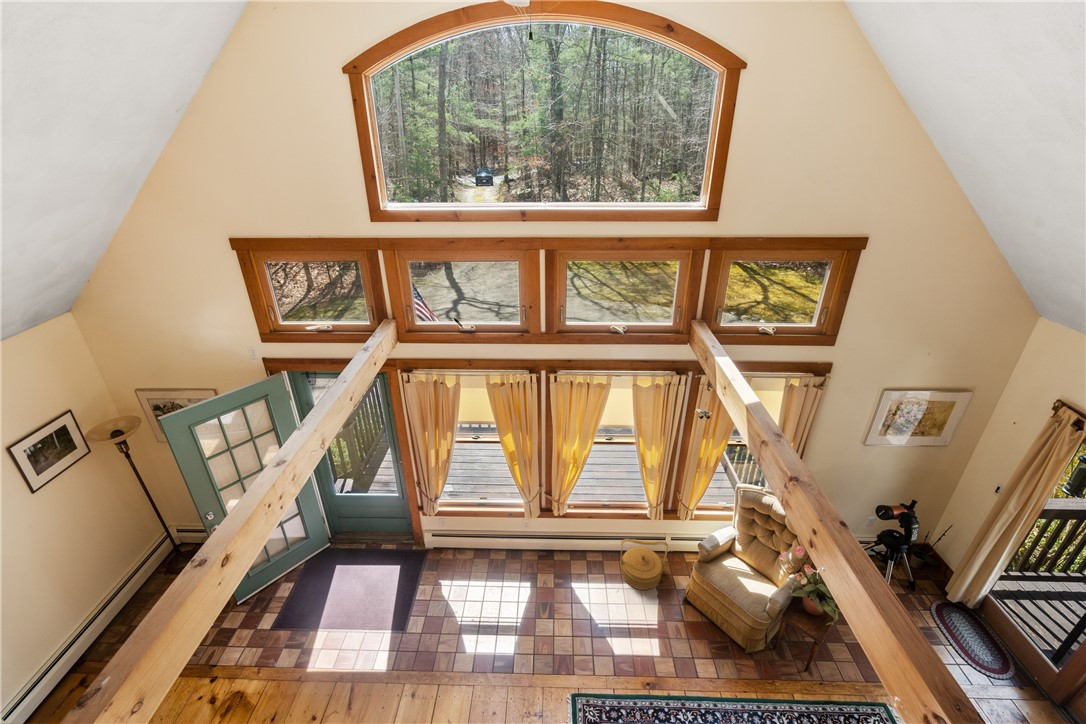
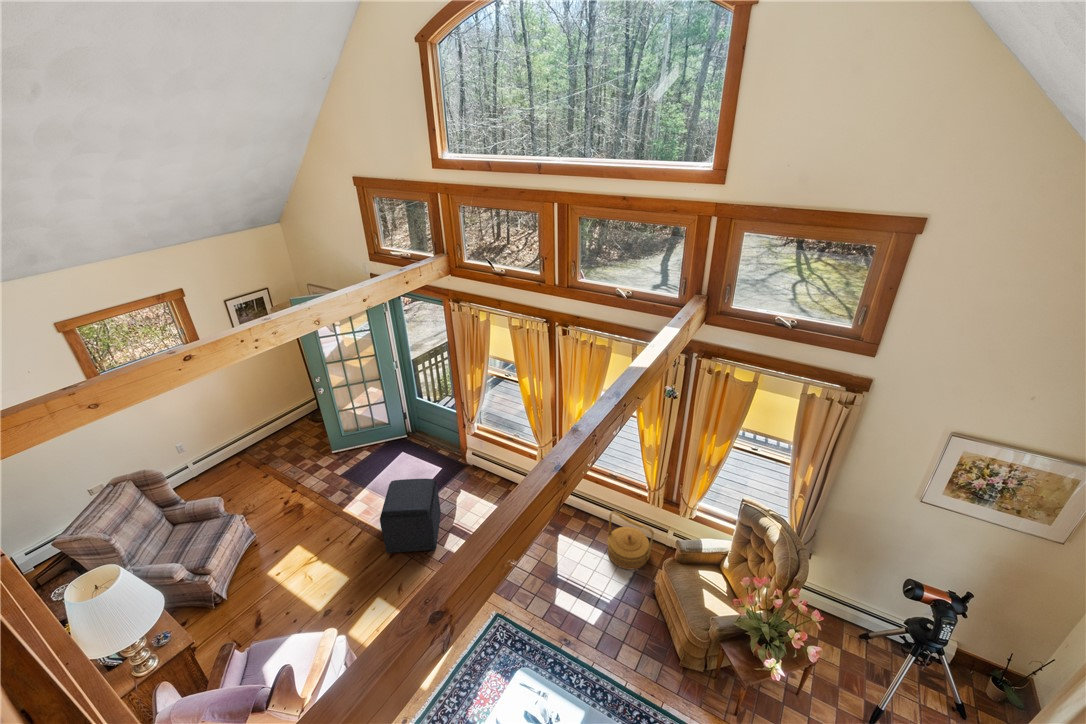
ottoman: none [378,583,461,694] -> present [380,479,441,553]

